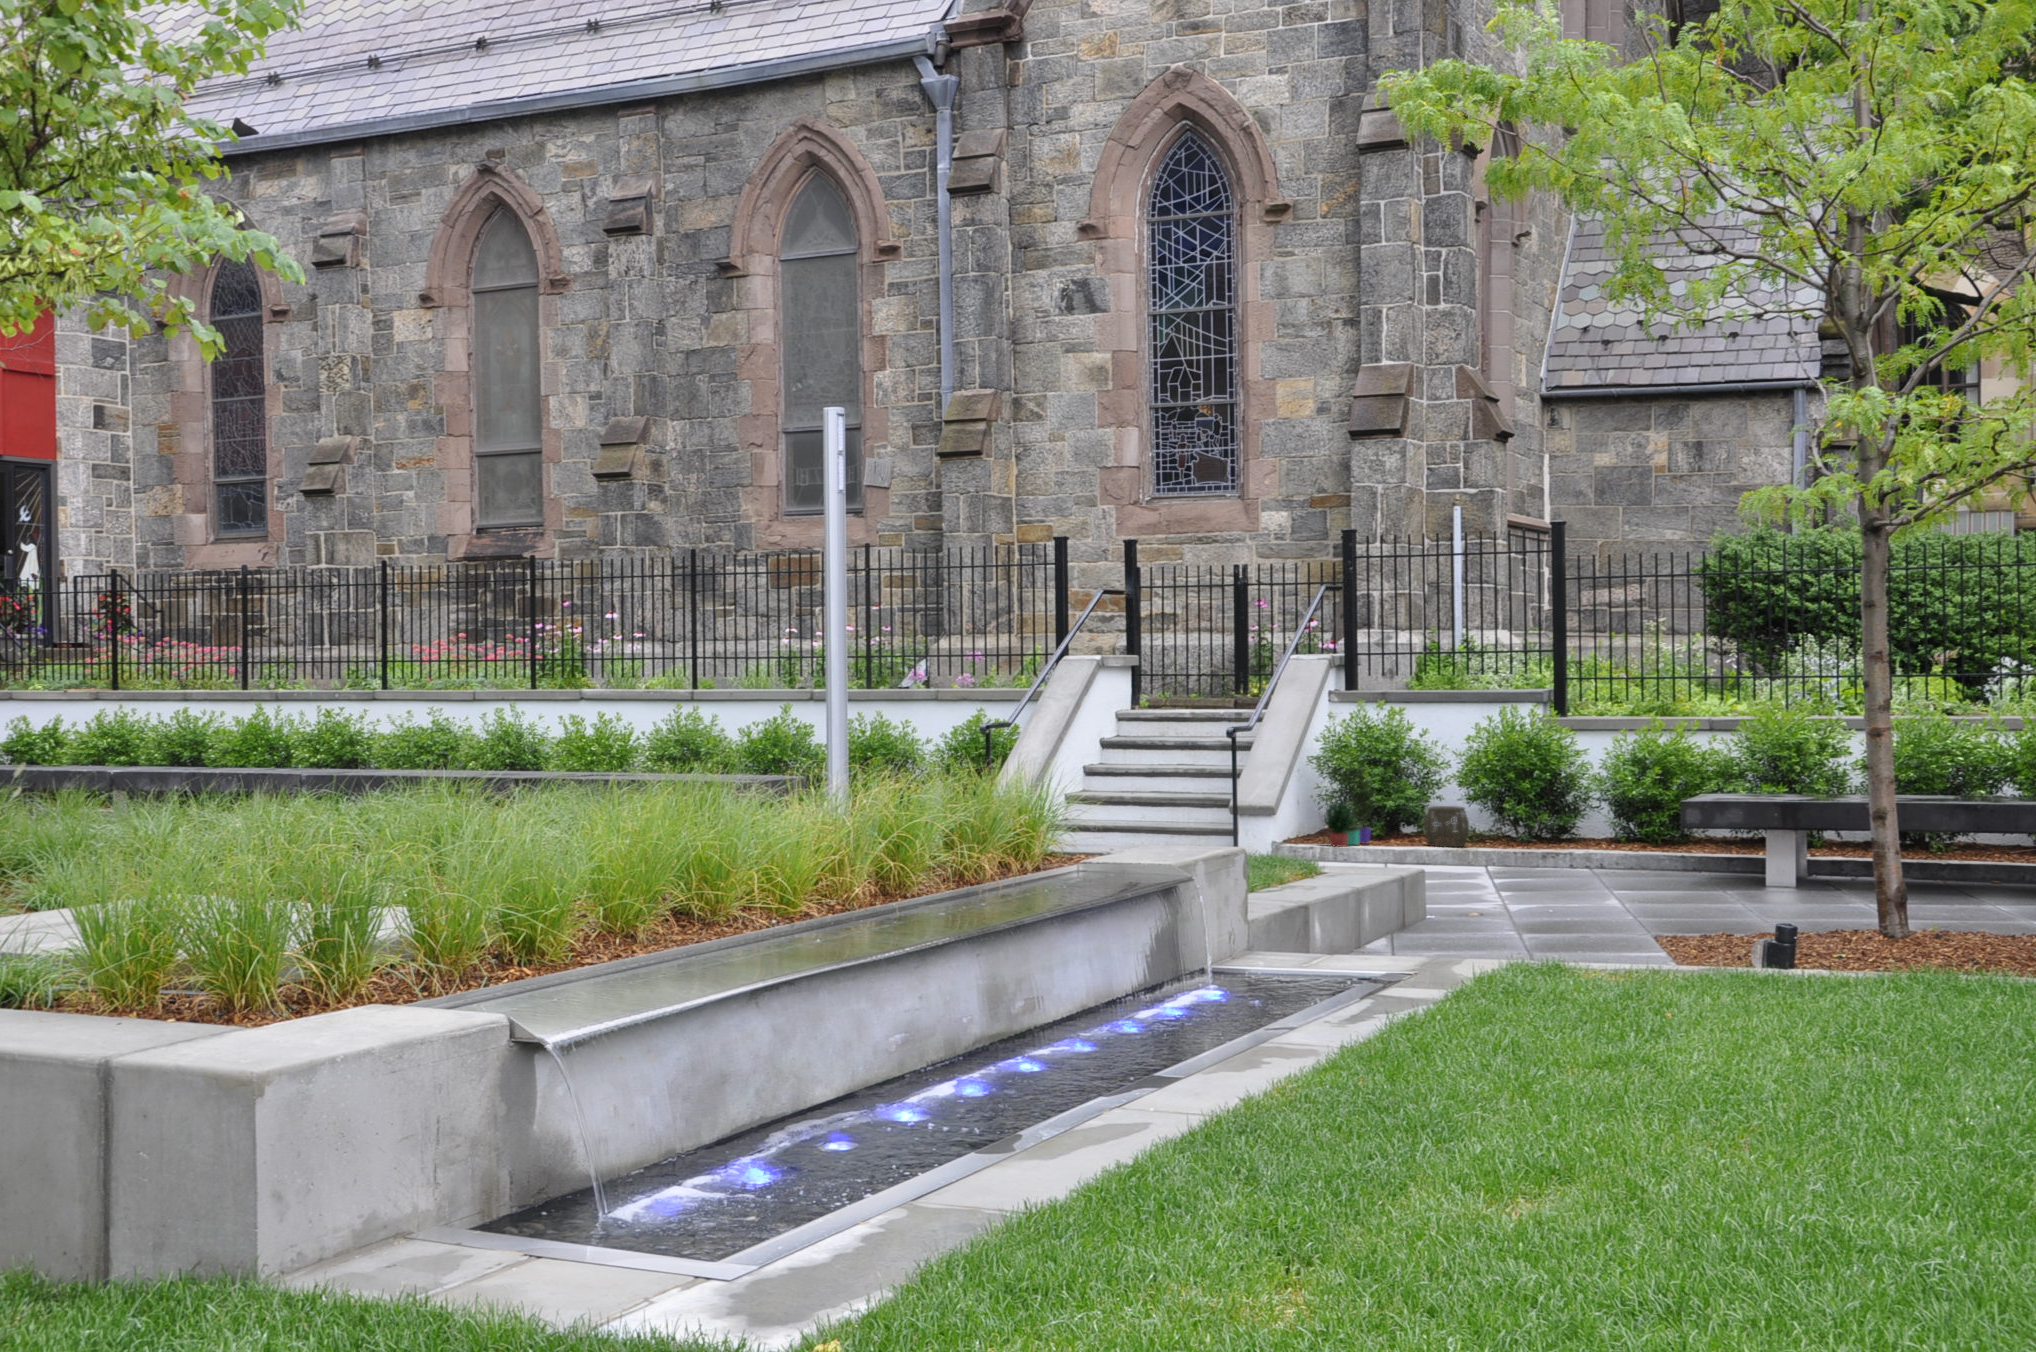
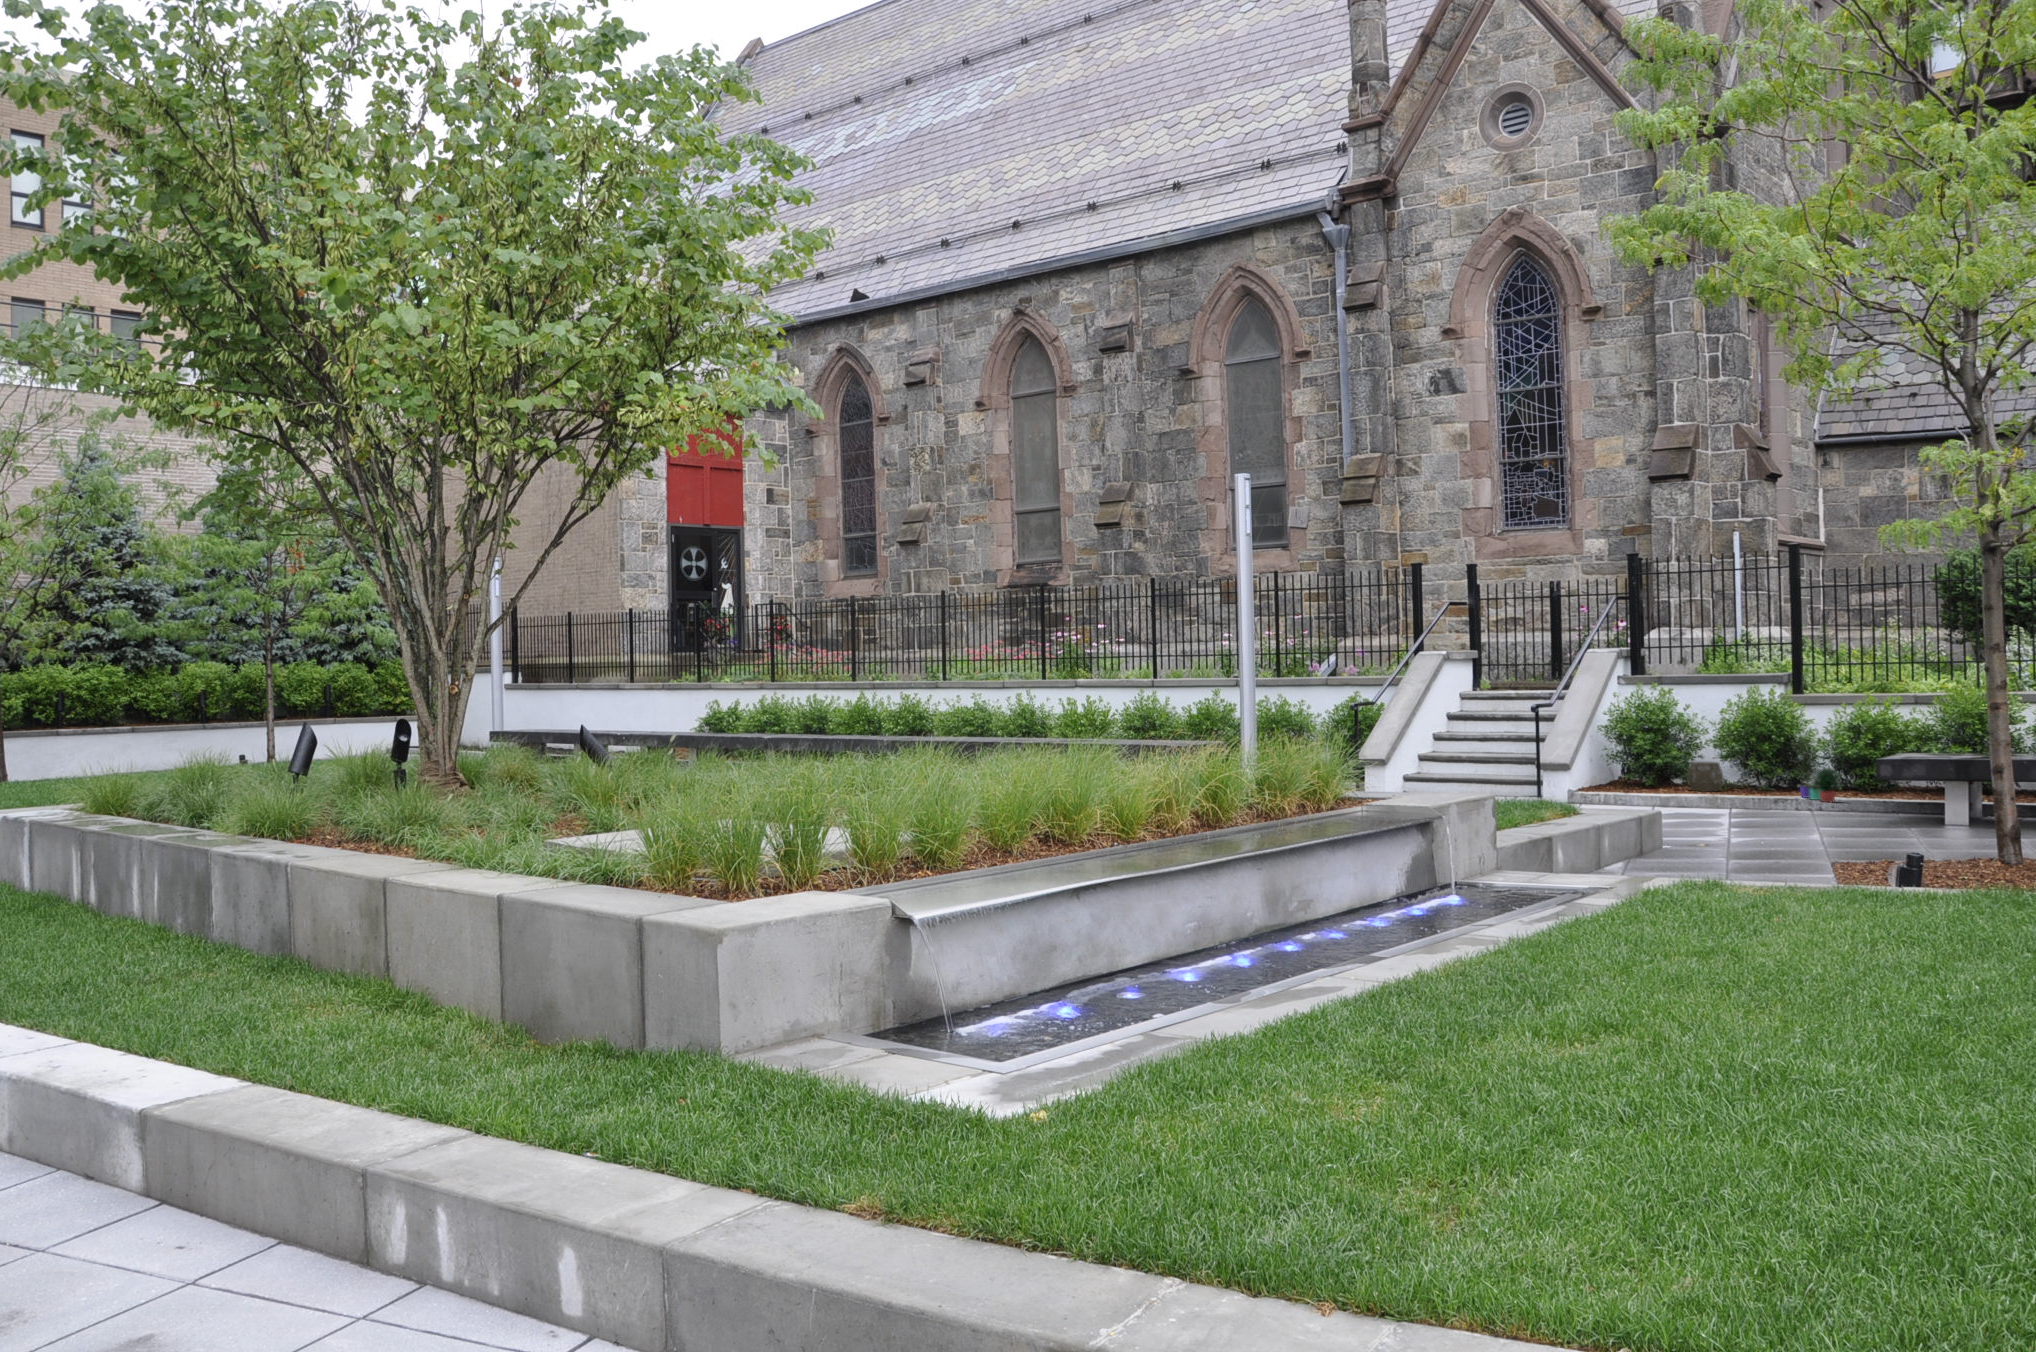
potted plant: present [1324,765,1376,847] -> present [1796,739,1839,802]

